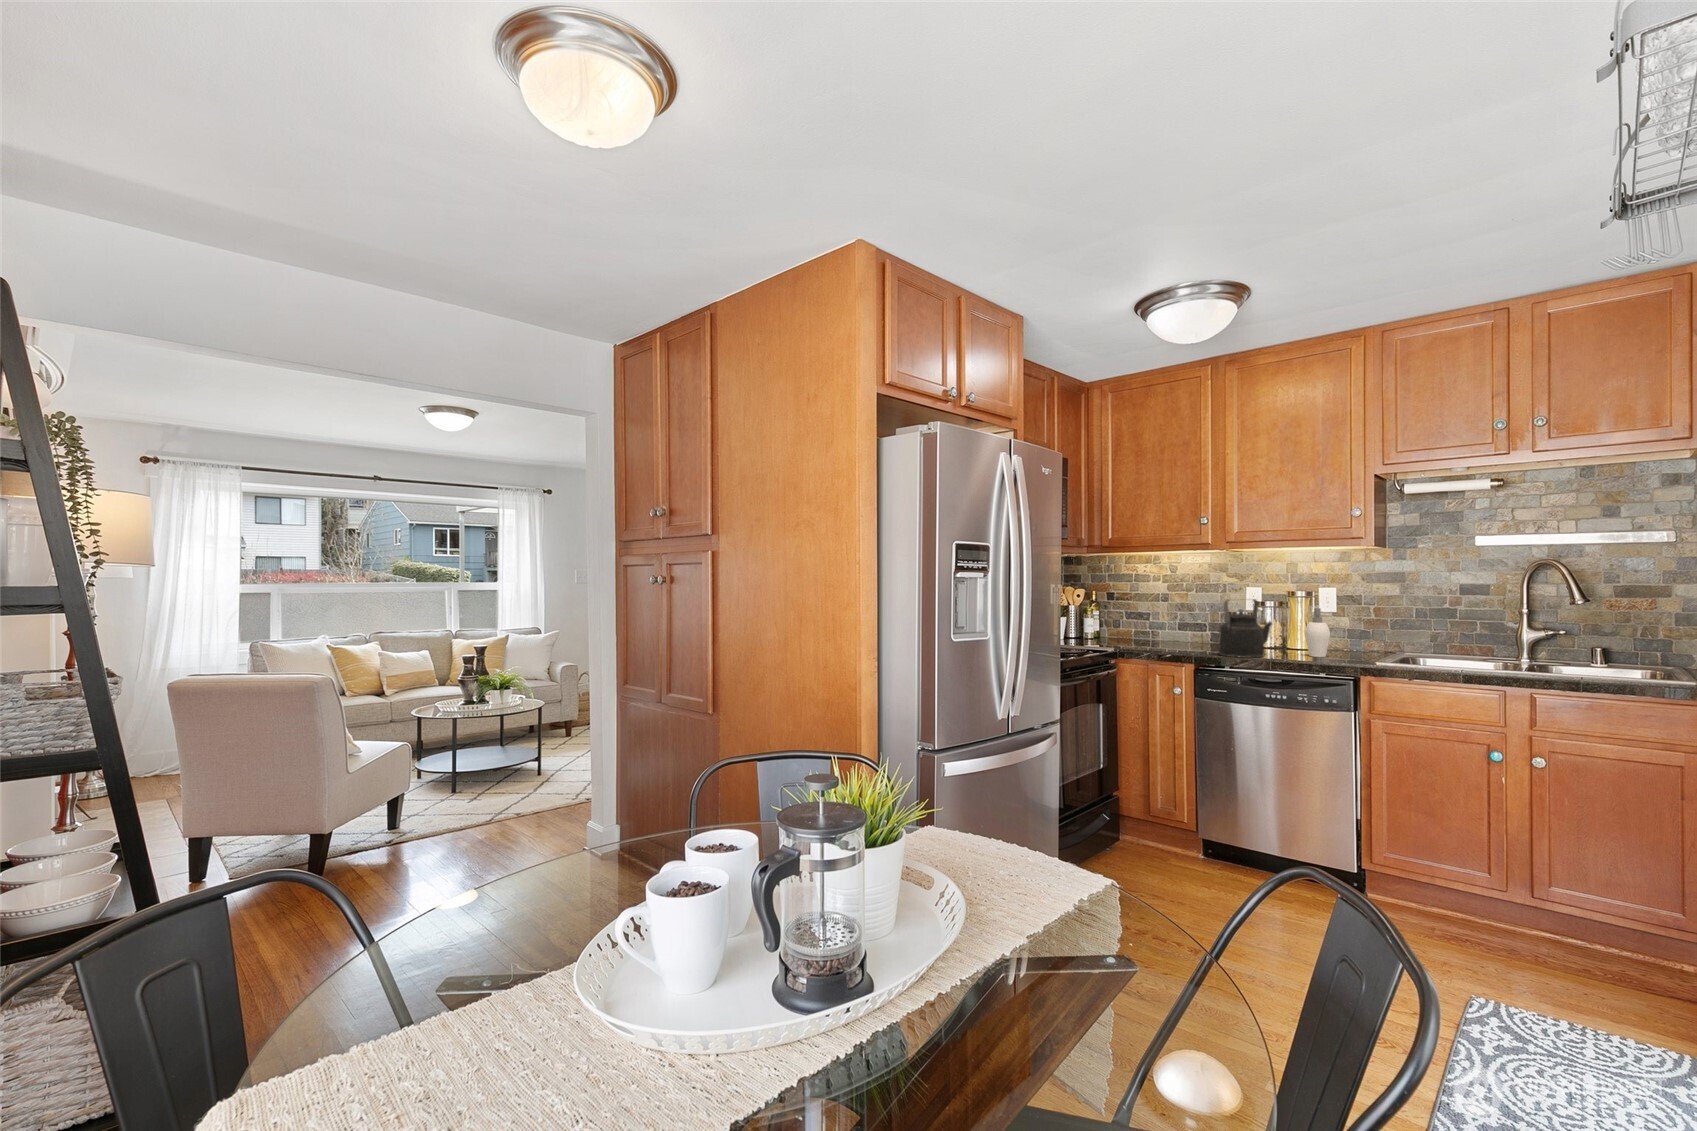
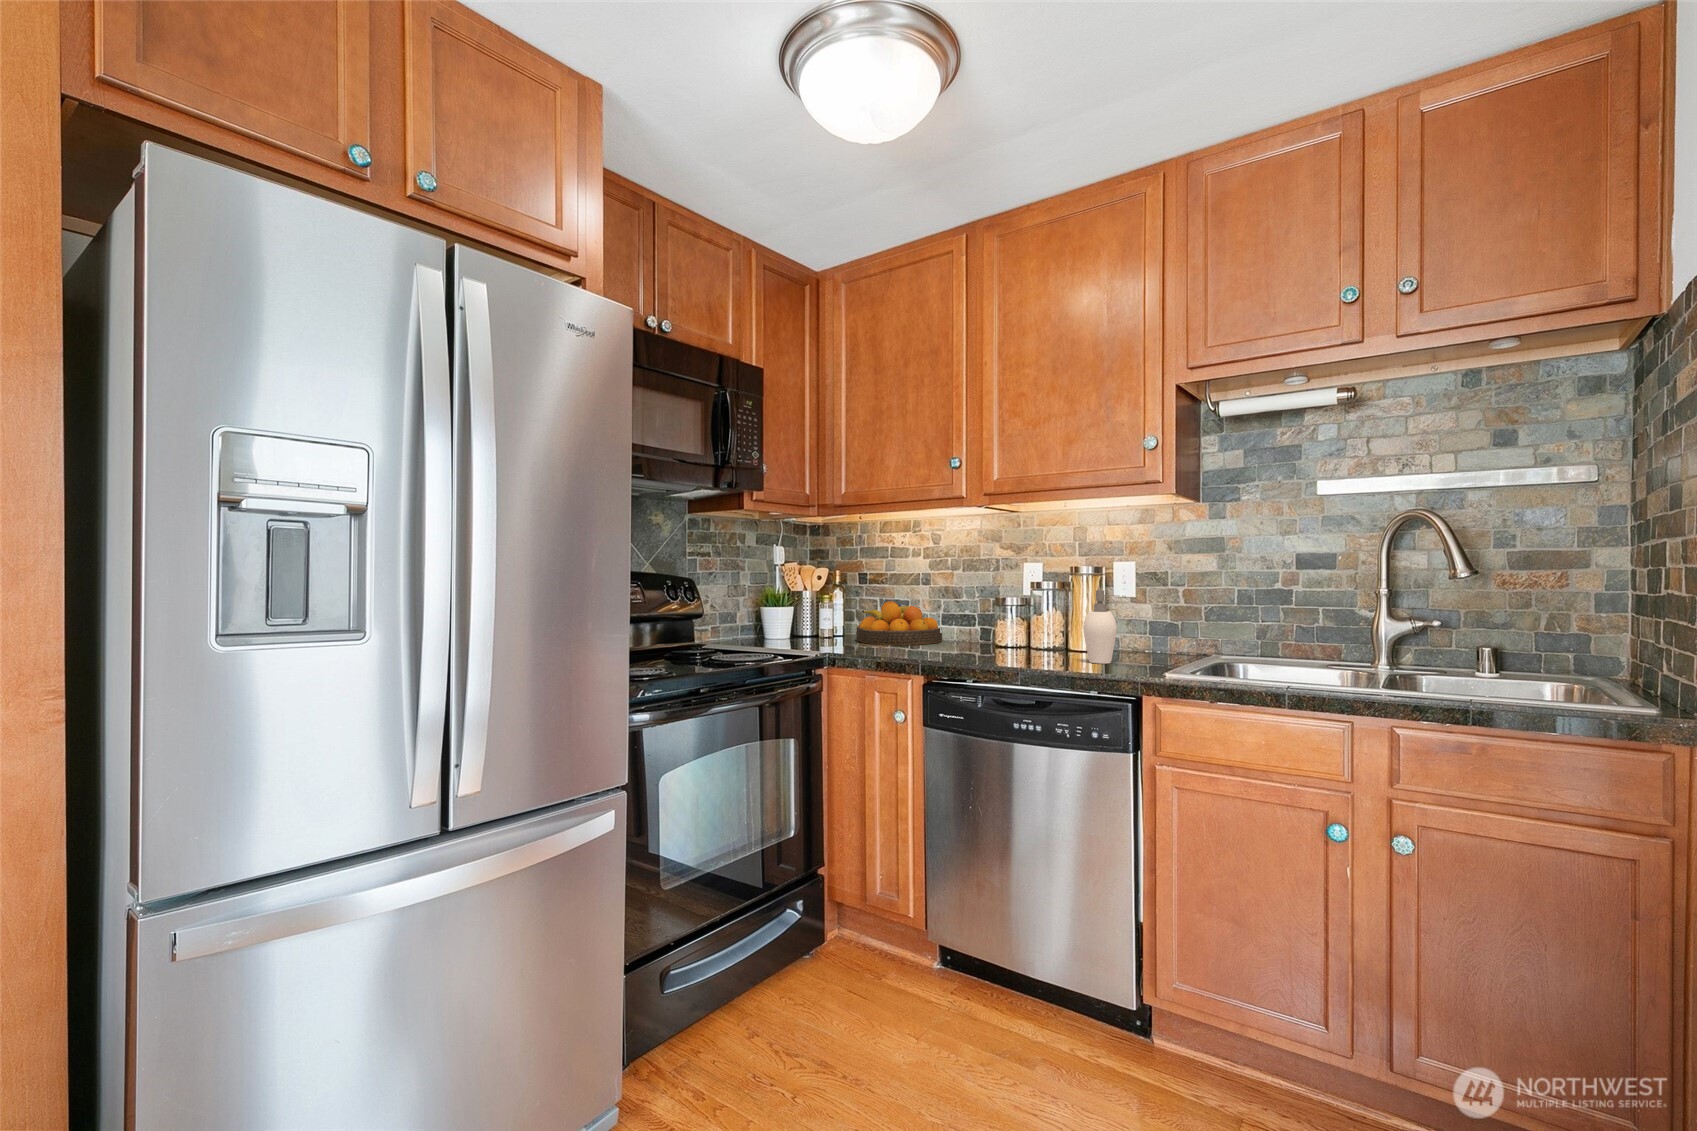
kettle: present [1218,599,1272,658] -> none [960,577,1040,667]
fruit bowl: none [1112,613,1178,645] -> present [856,601,942,645]

